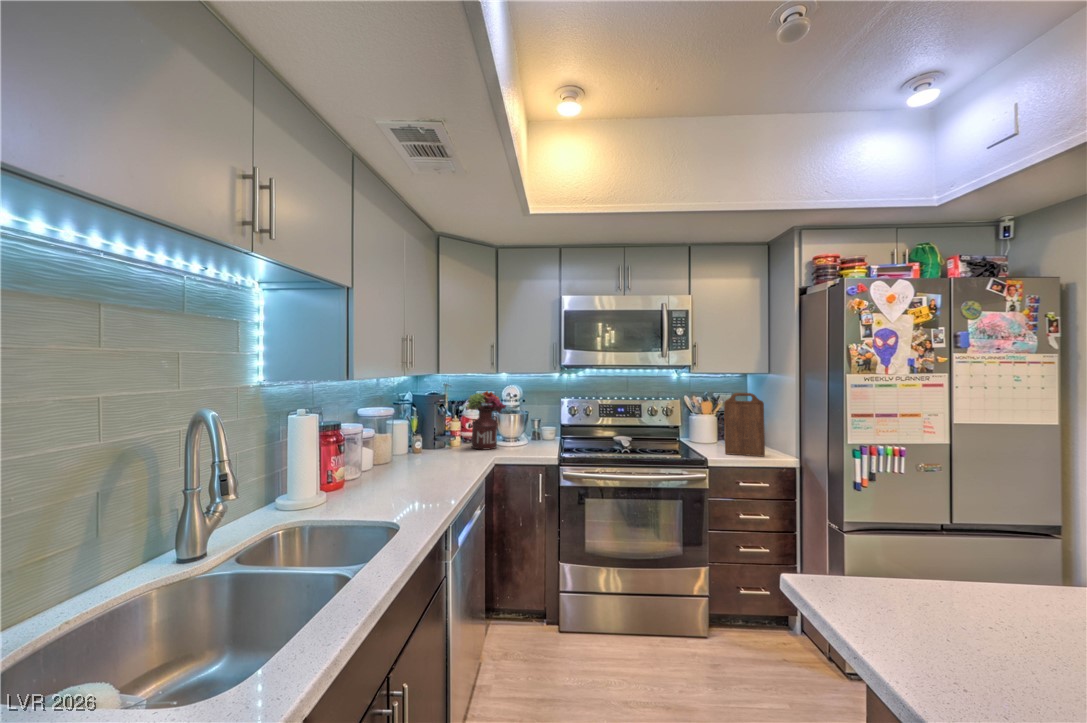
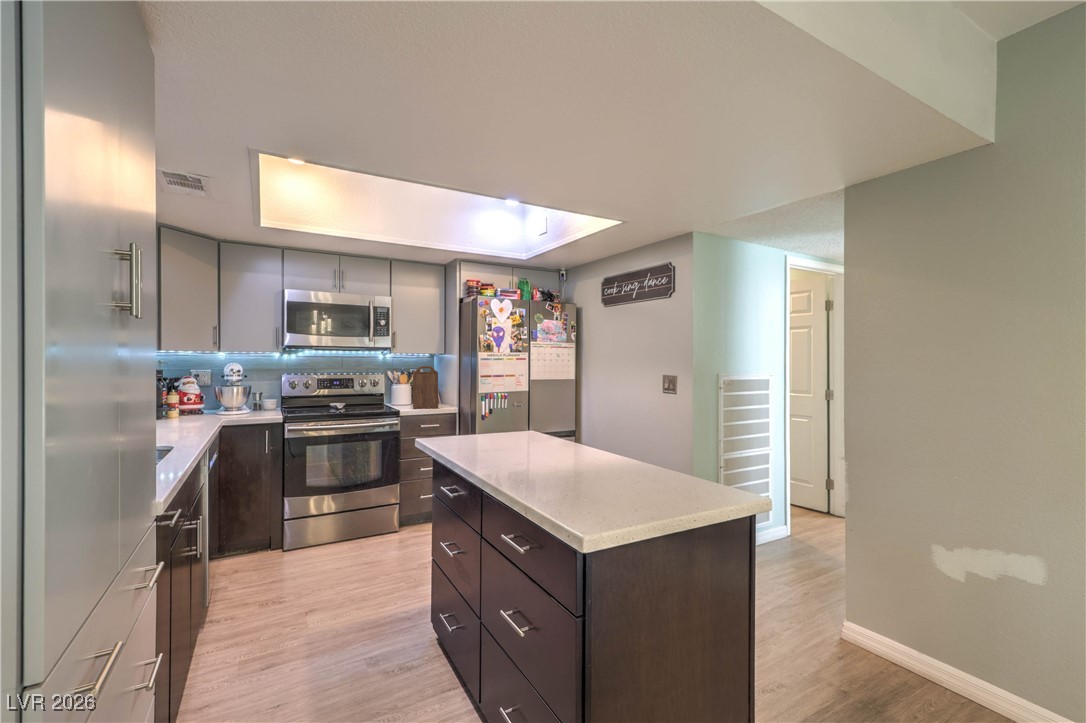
flower arrangement: present [467,391,506,449] -> none [190,366,231,417]

